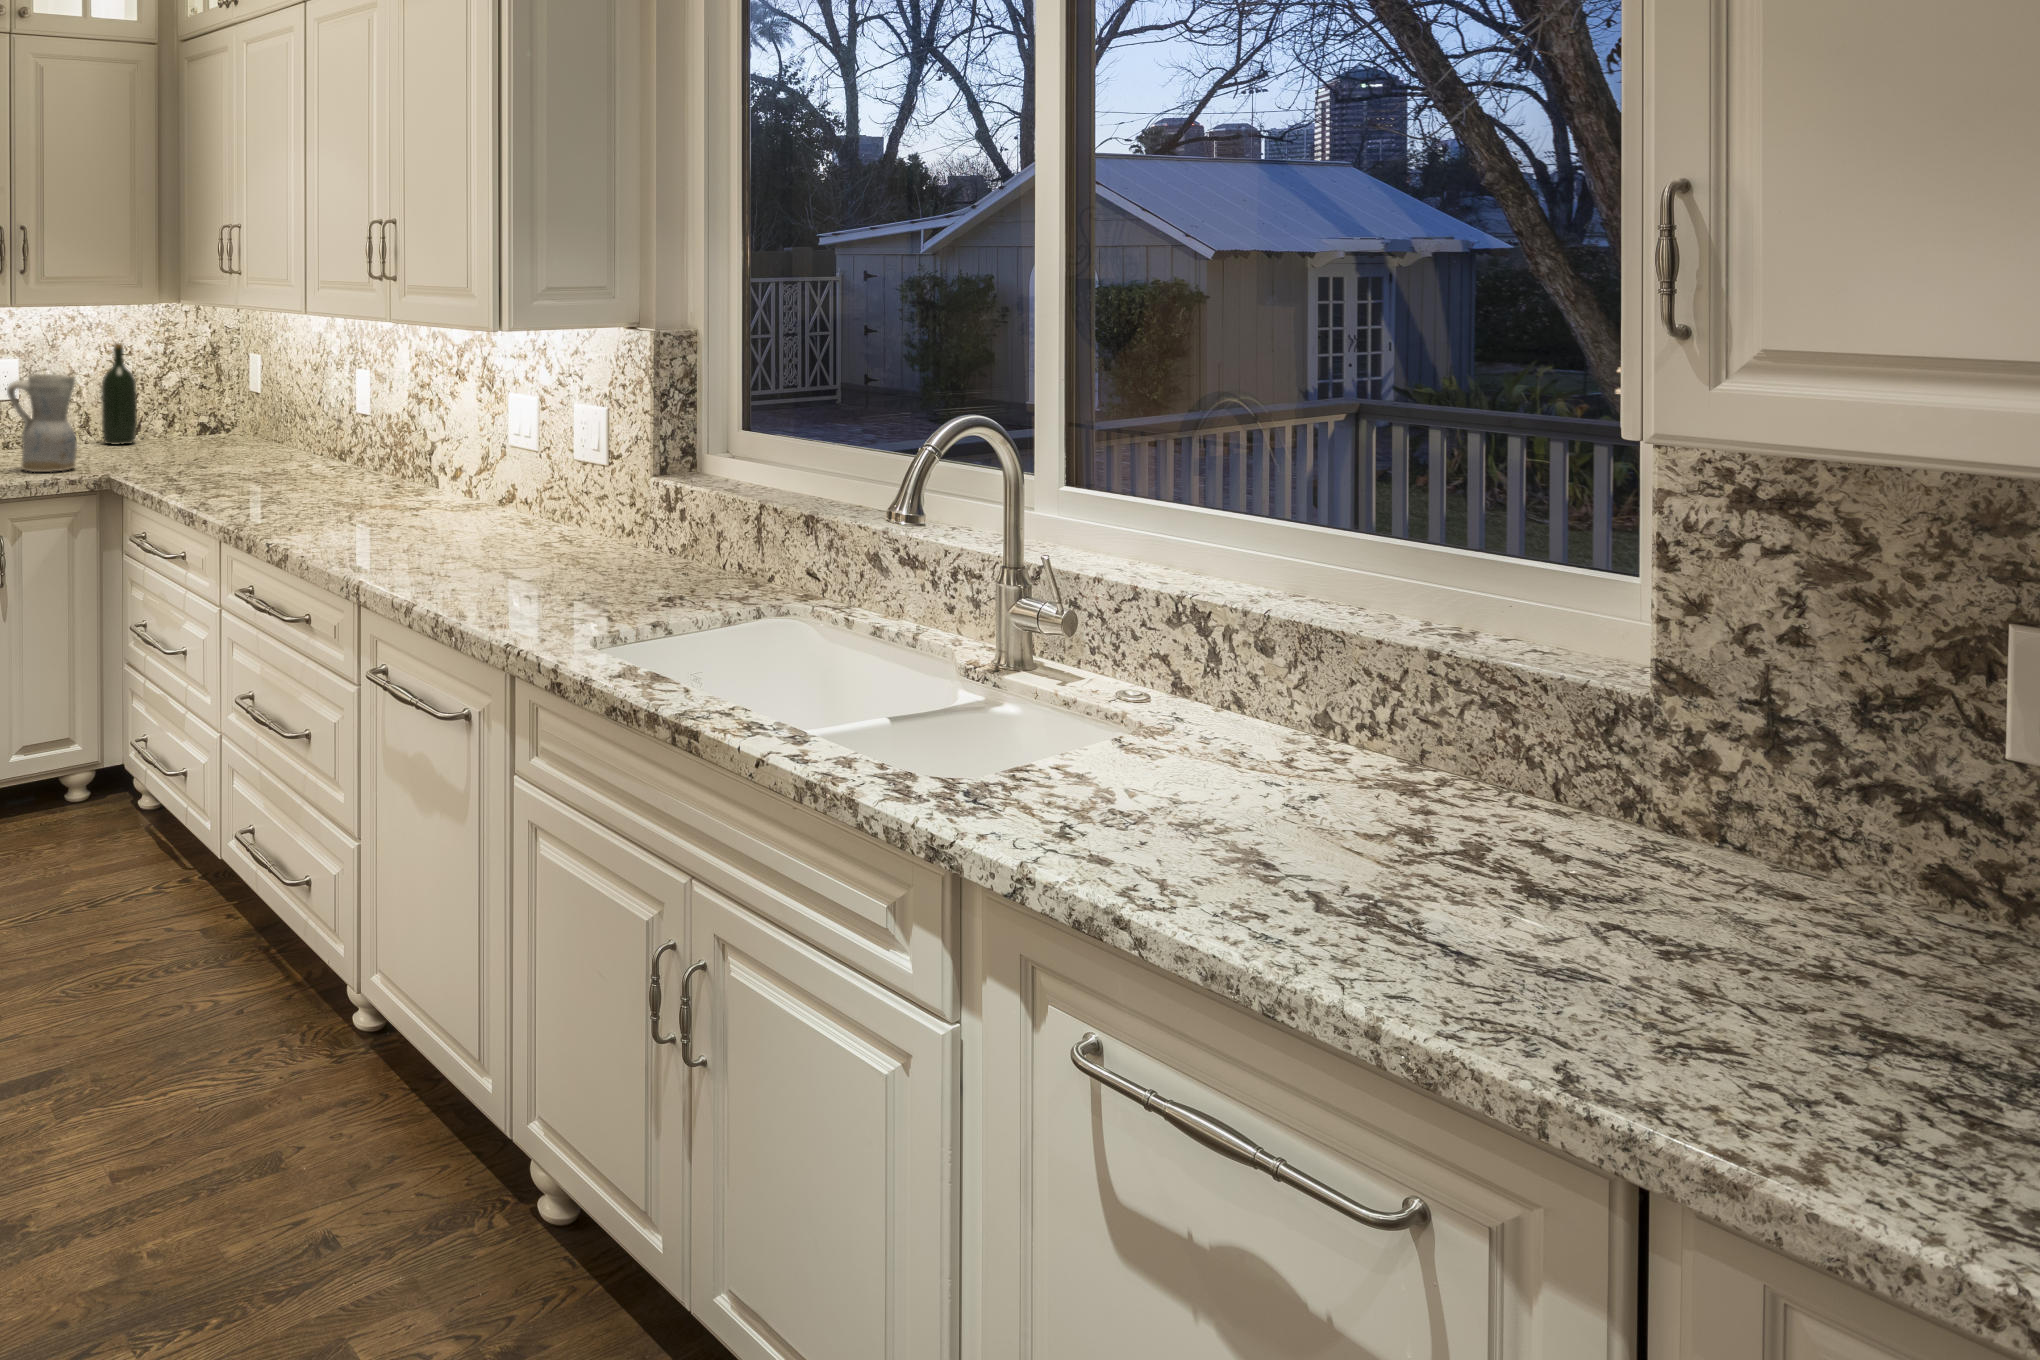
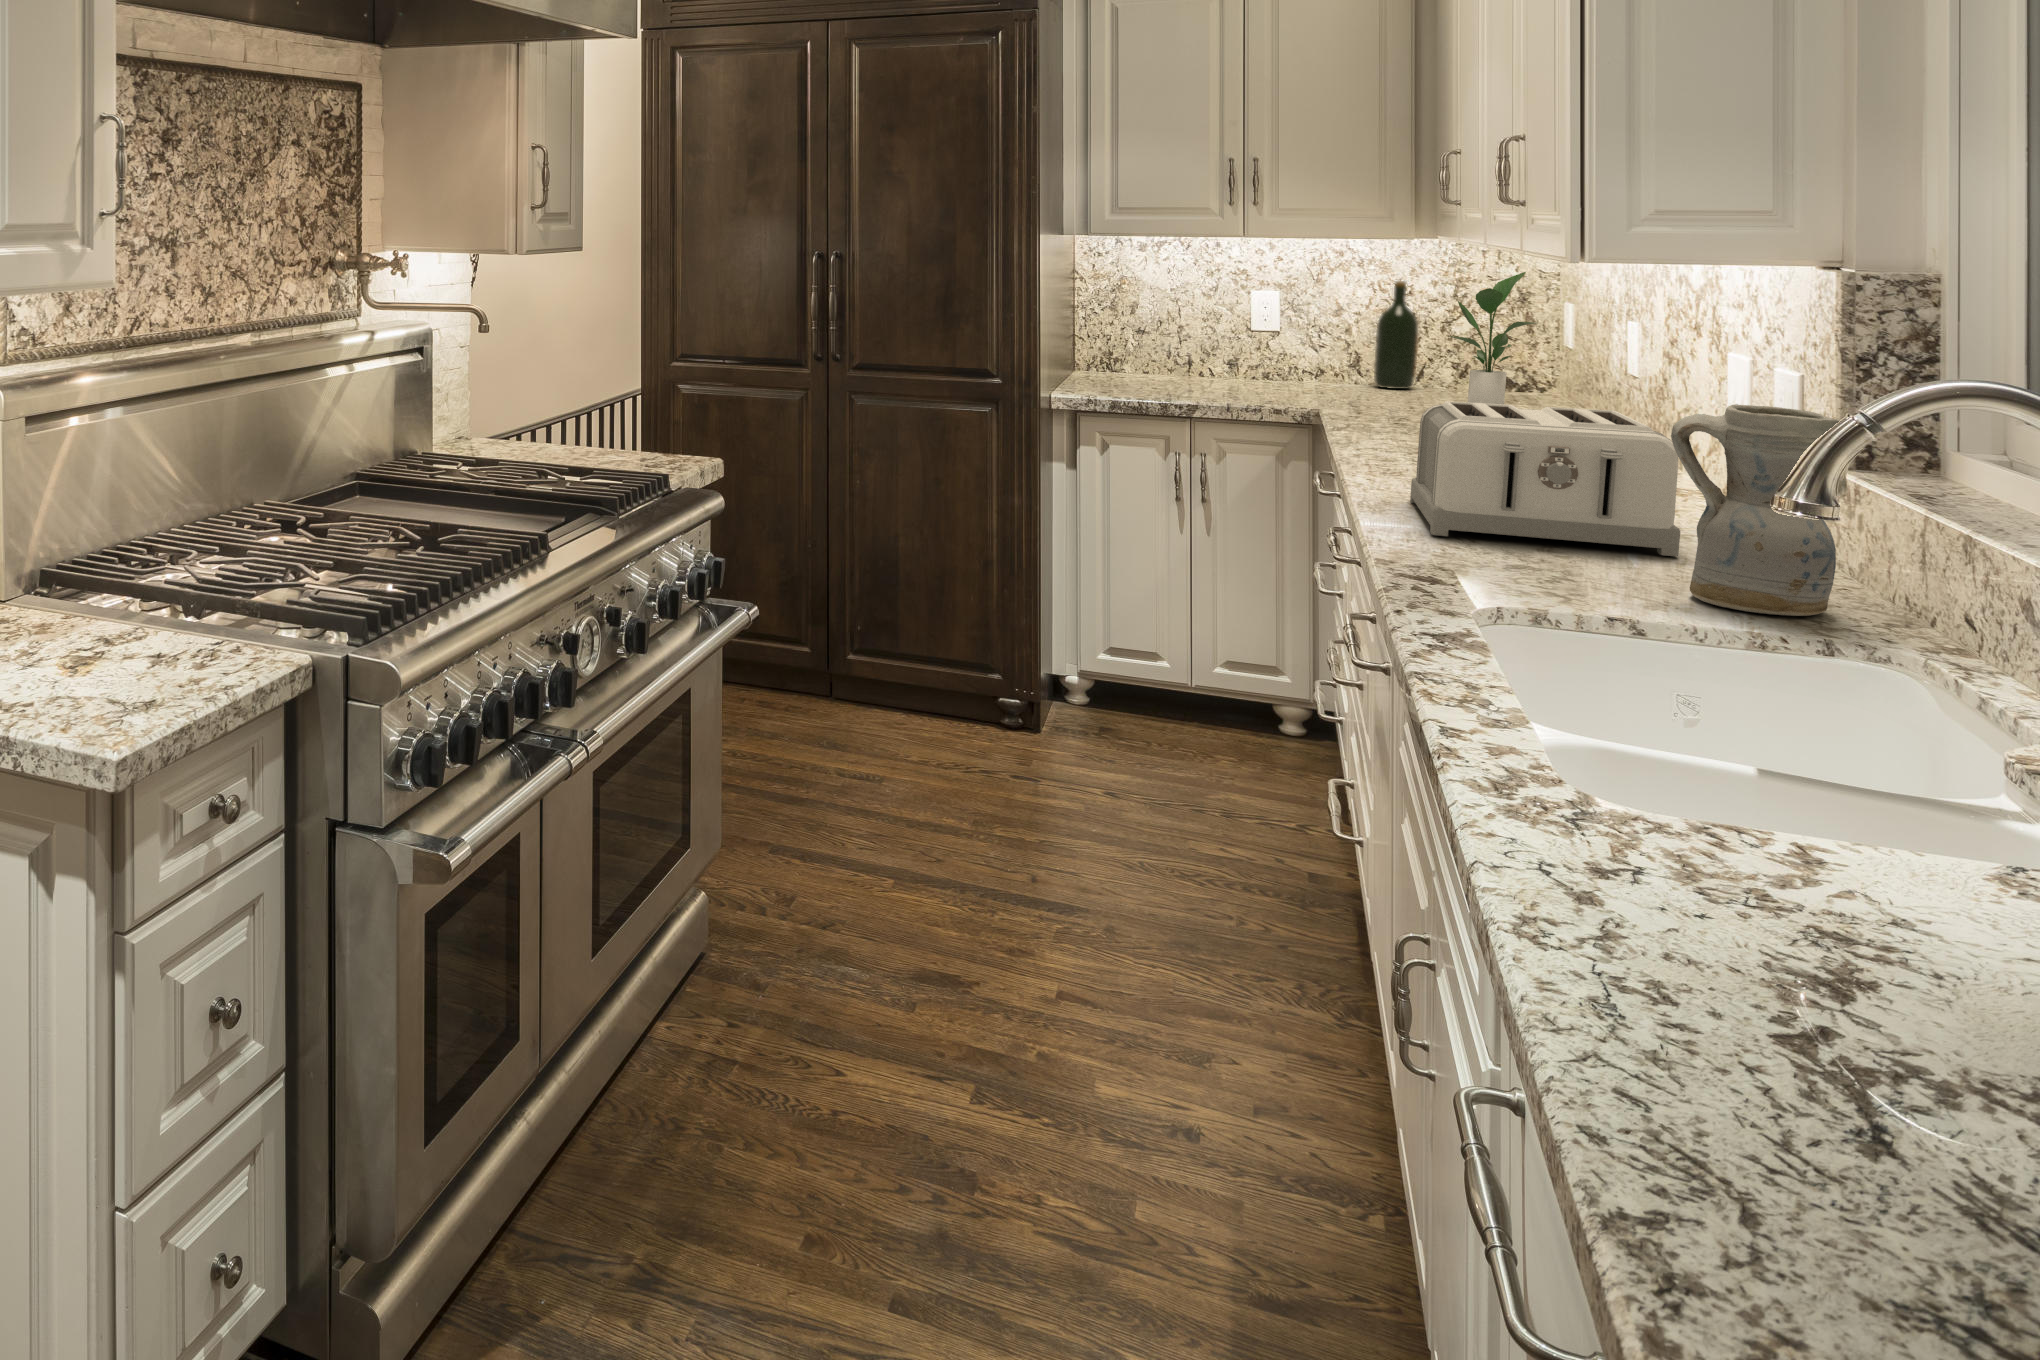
potted plant: none [198,332,265,460] -> present [1450,272,1536,404]
ceramic pitcher: present [7,374,77,472] -> present [1671,404,1840,616]
toaster: none [360,453,583,578] -> present [1410,401,1680,556]

